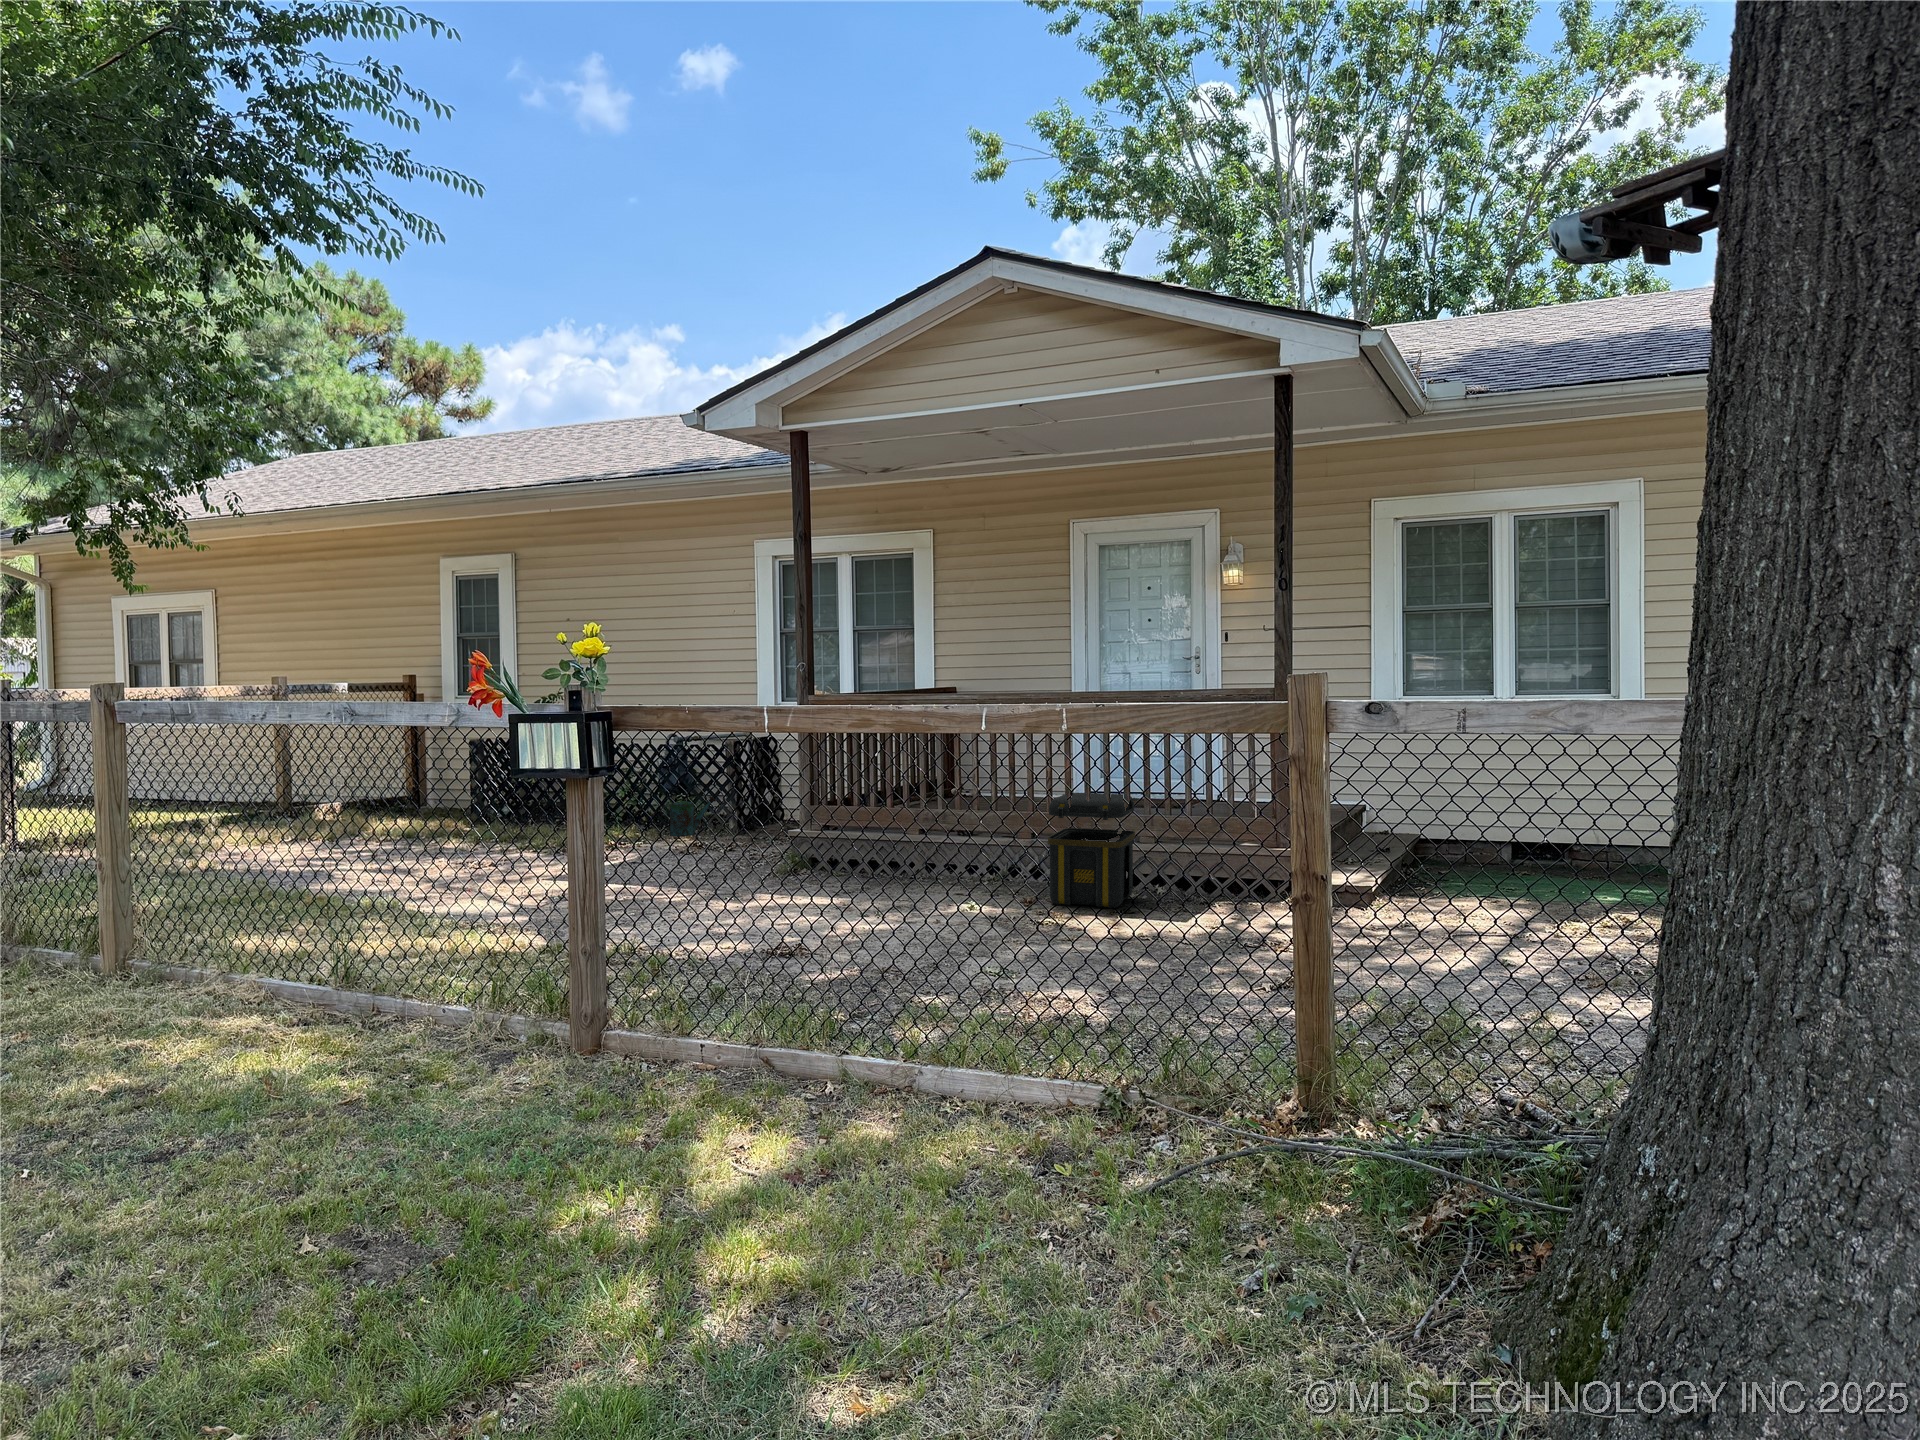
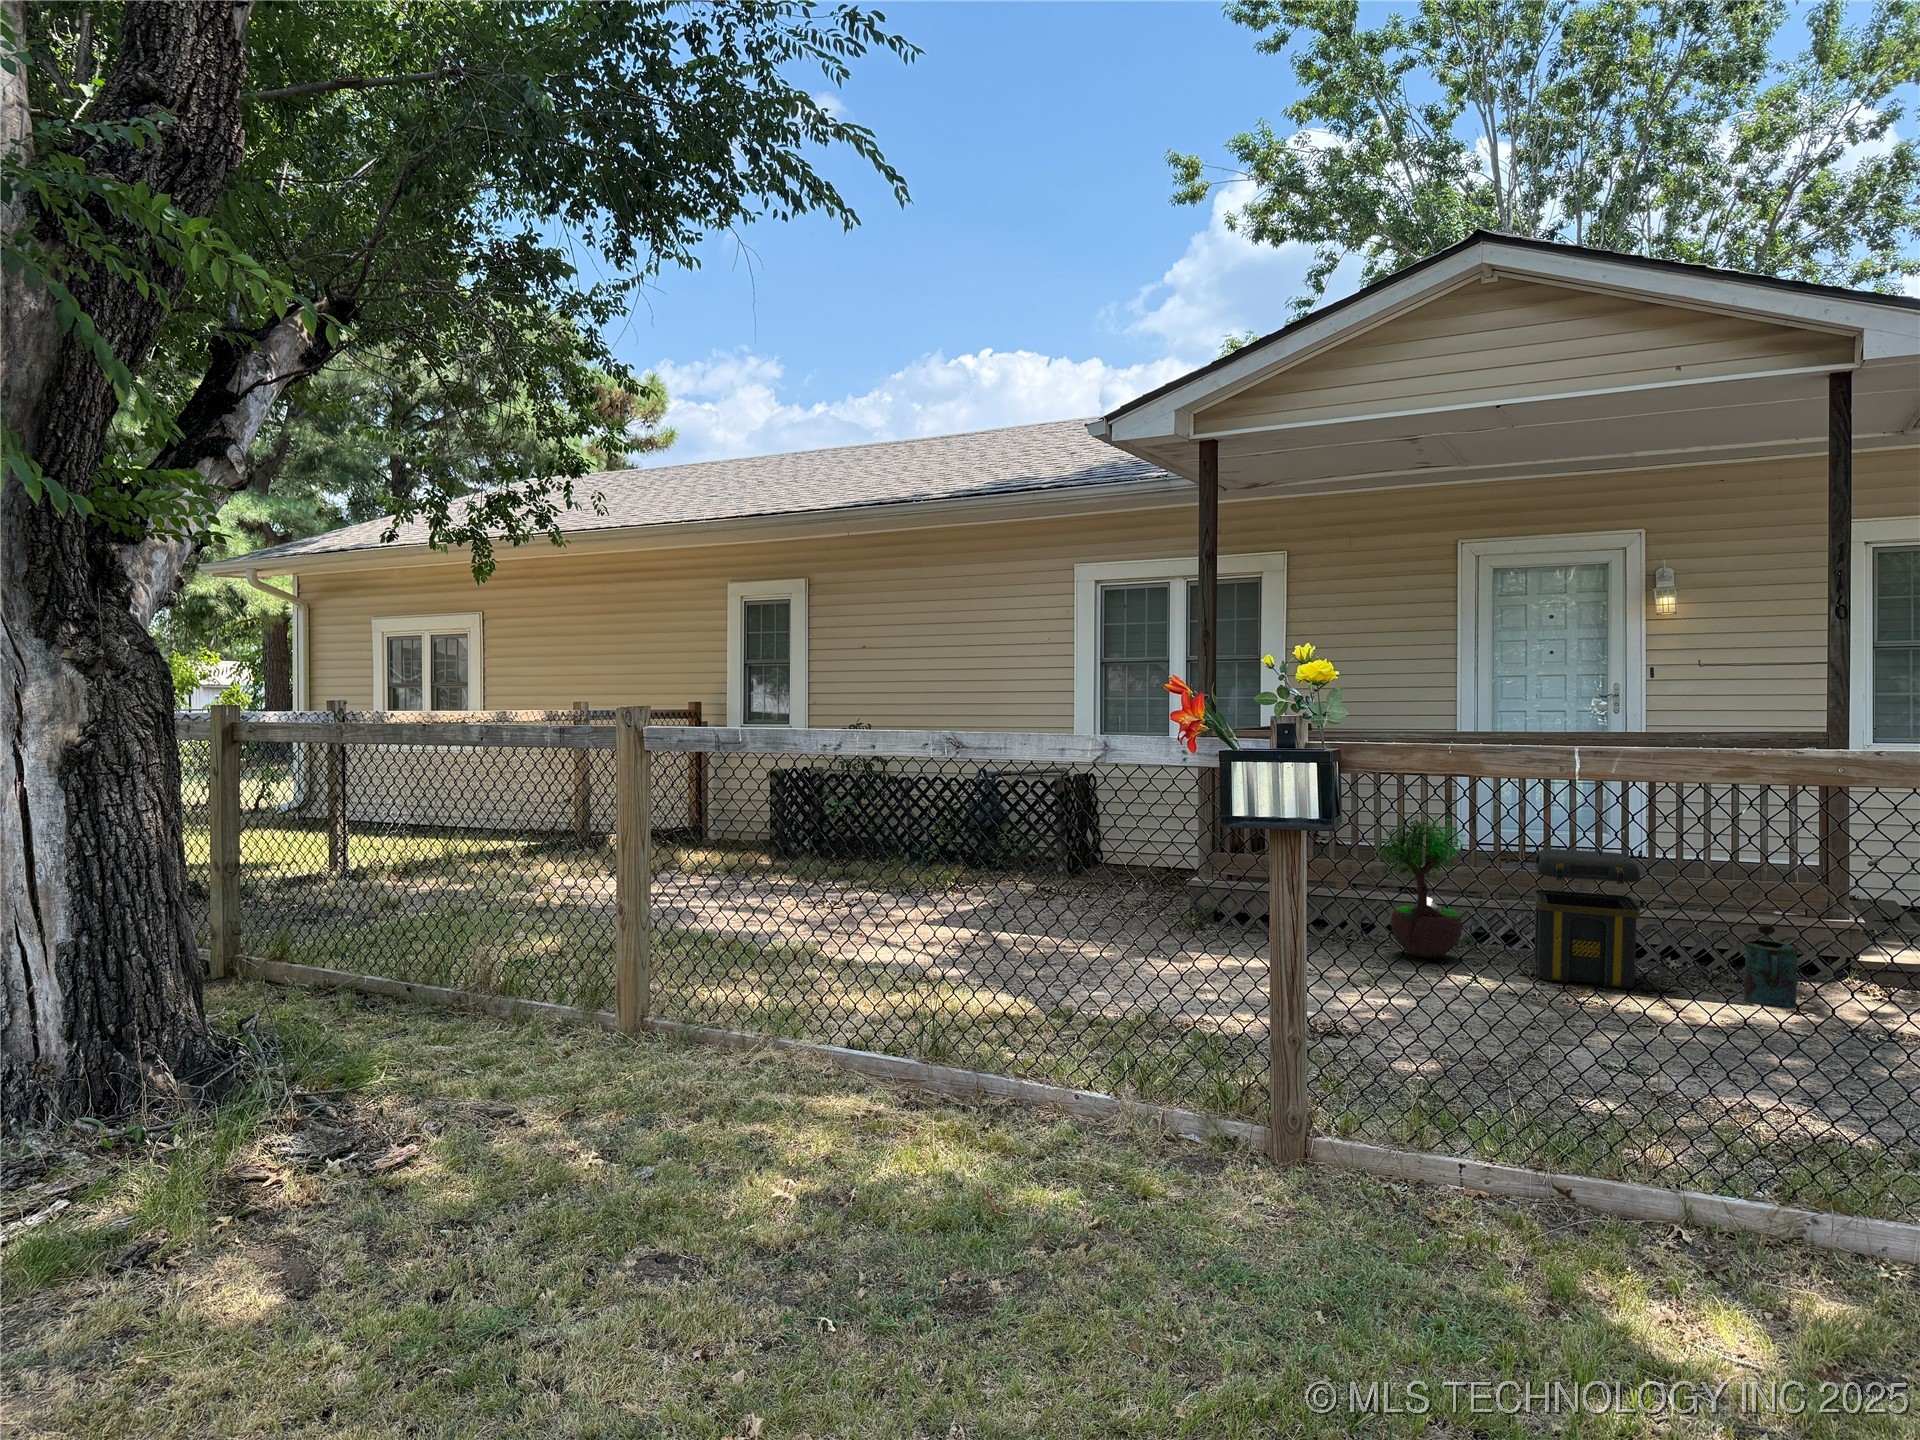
potted tree: none [927,758,1009,890] -> present [1373,805,1469,958]
watering can: present [661,796,716,837] -> present [1744,926,1798,1008]

